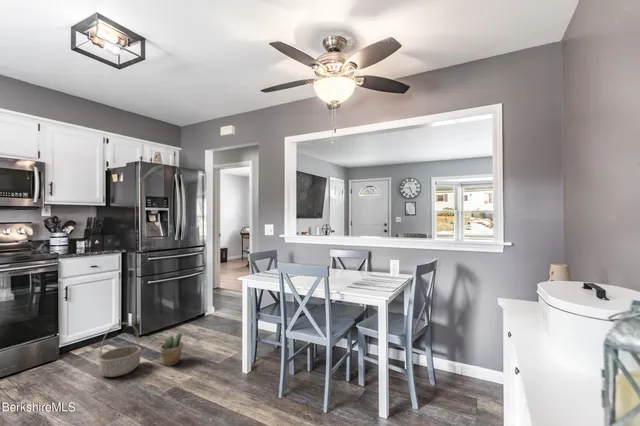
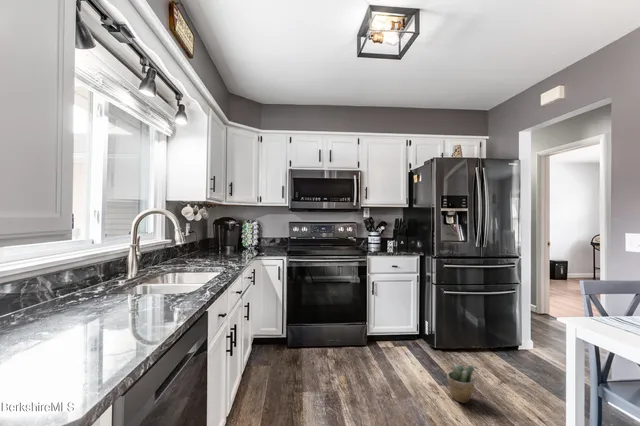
basket: present [98,322,141,377] -> none [388,332,428,389]

